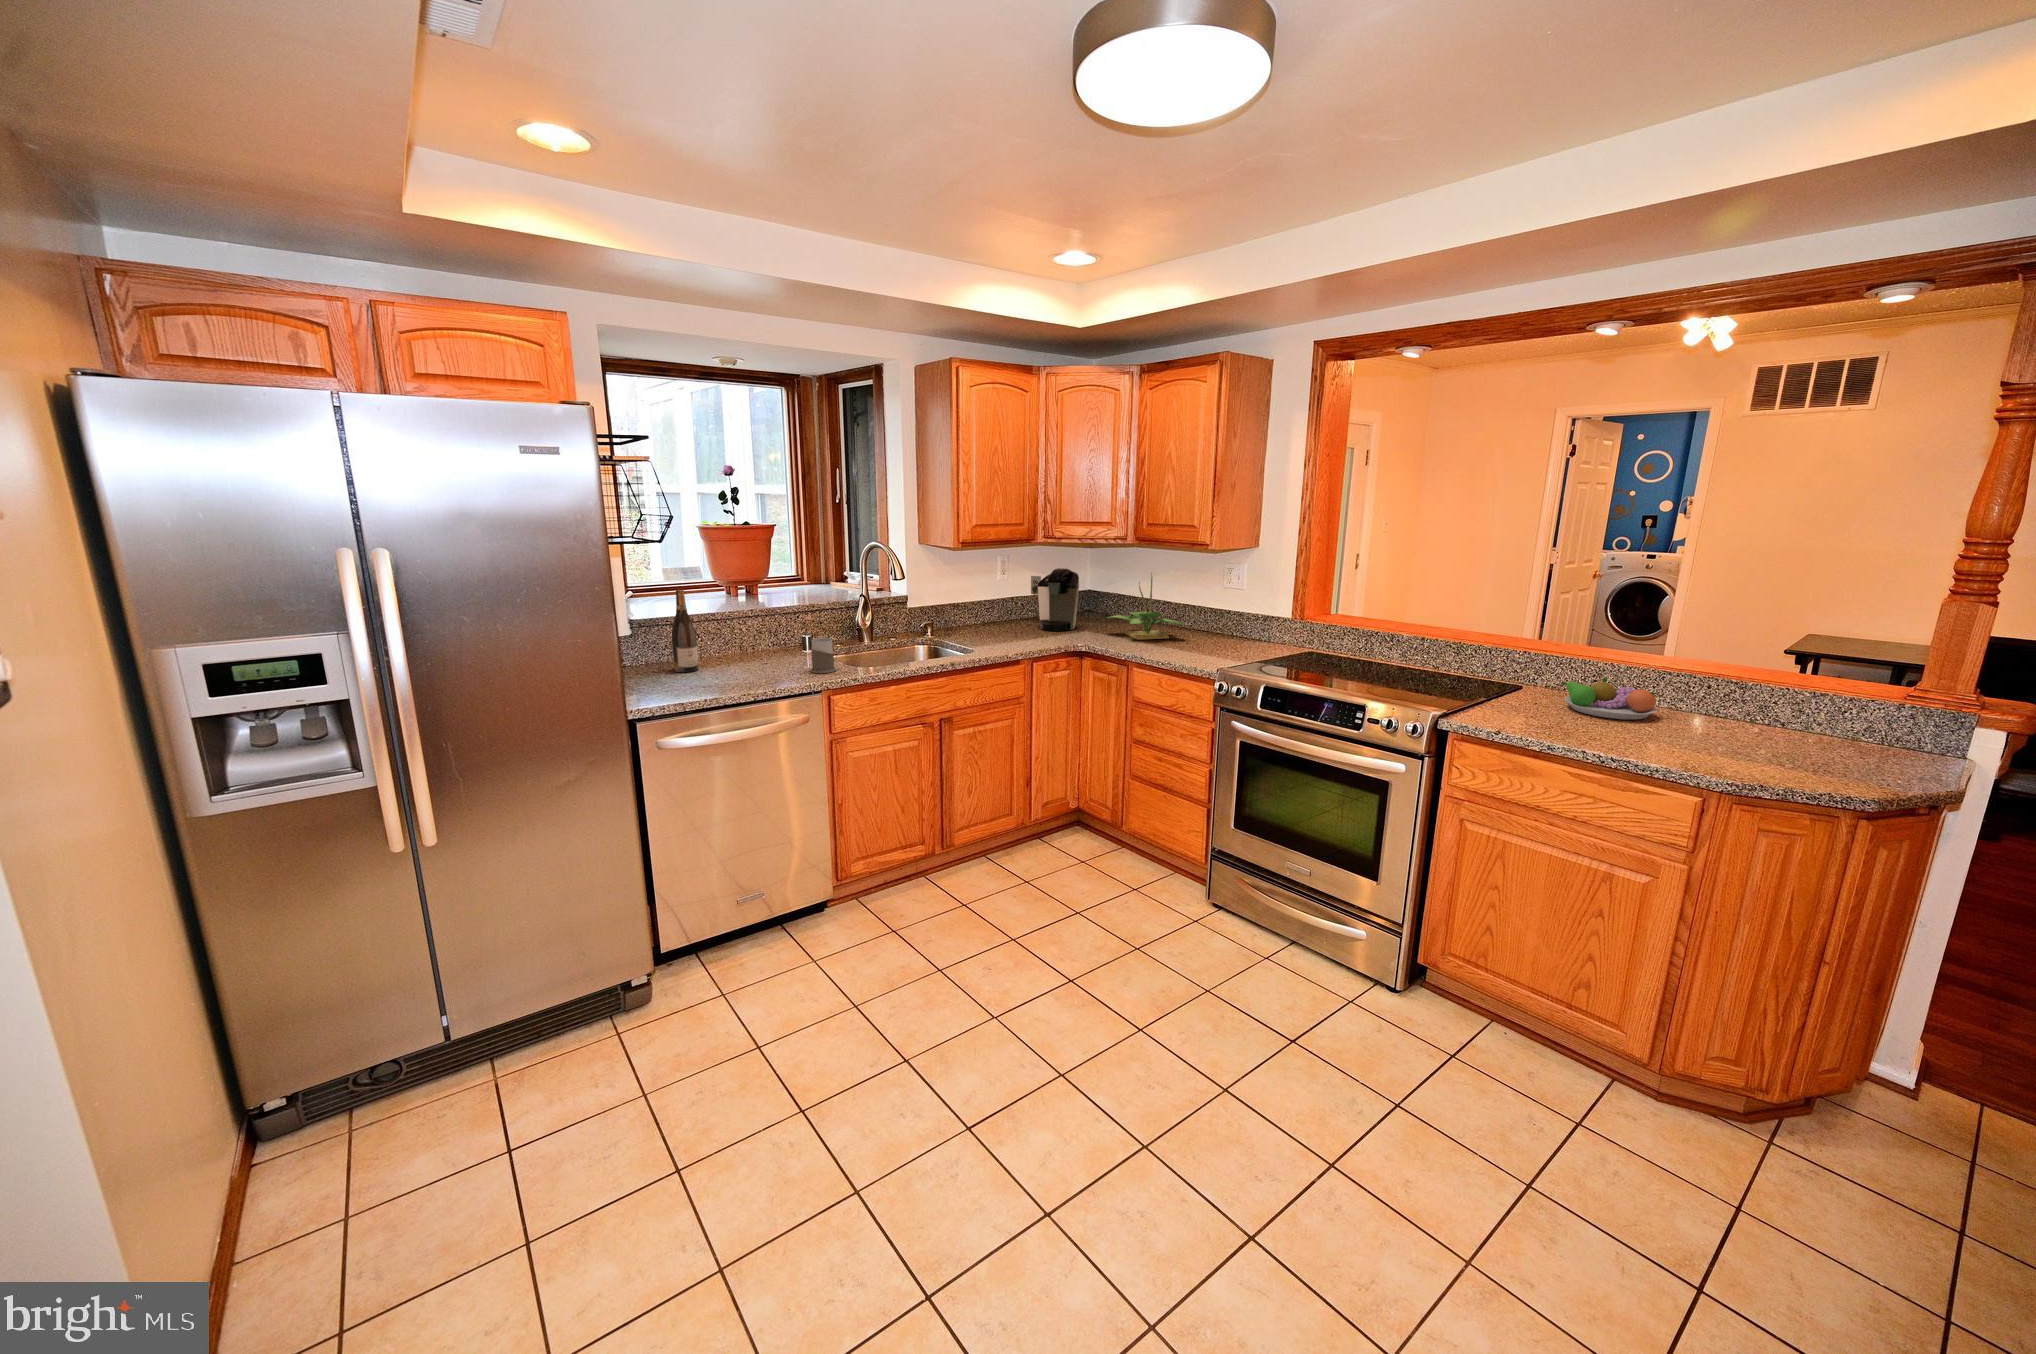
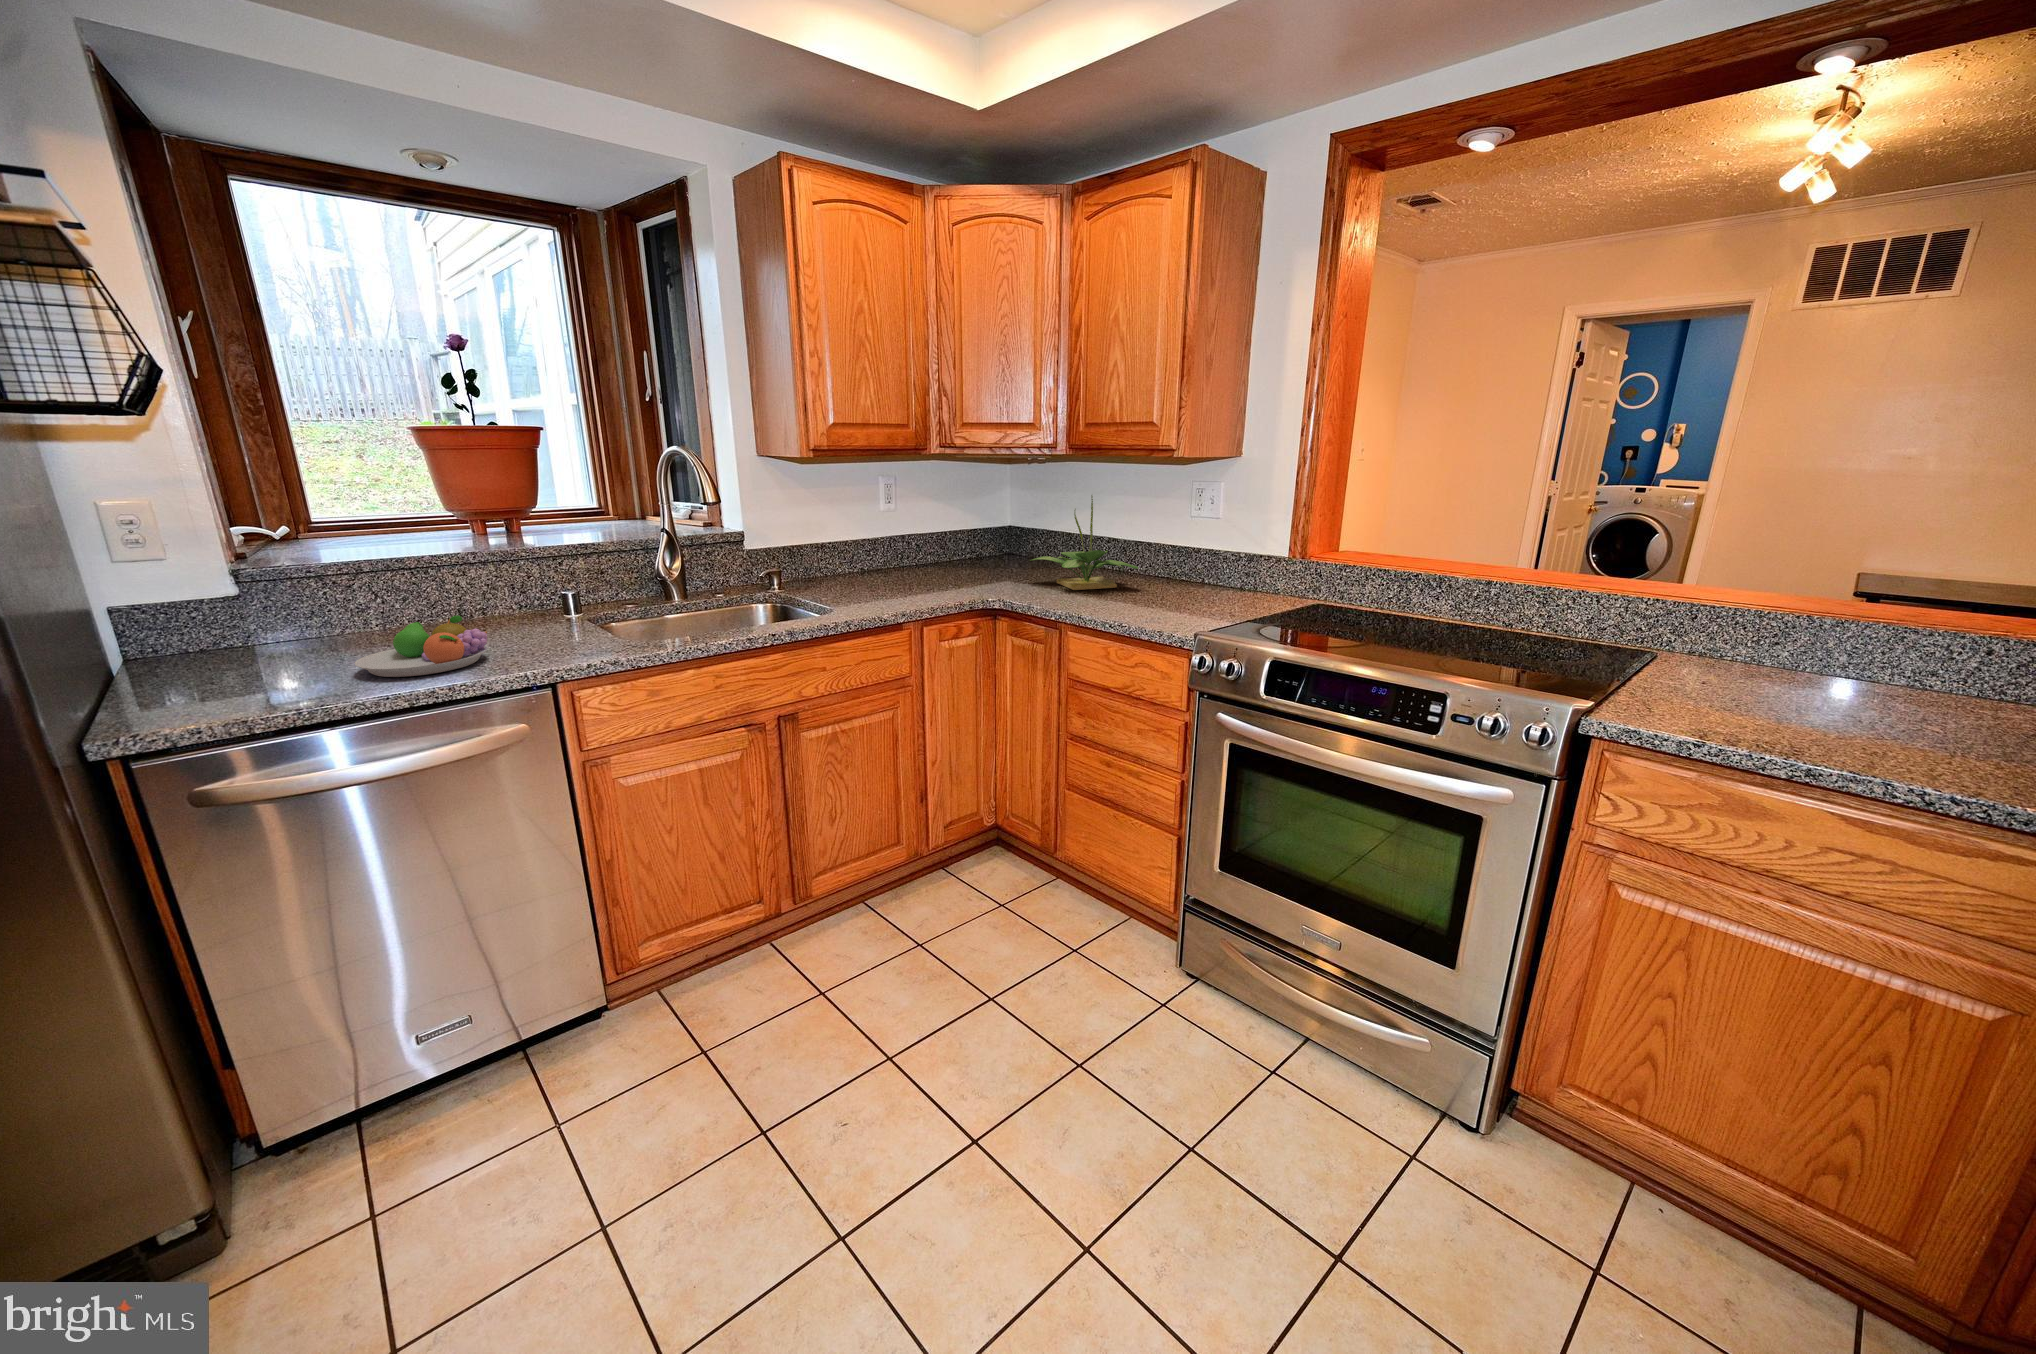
coffee maker: present [1031,568,1079,631] -> none [928,492,992,580]
wine bottle: present [672,590,698,672] -> none [293,517,357,657]
mug: present [811,638,842,673] -> none [544,596,601,653]
fruit bowl: present [1561,677,1657,720] -> present [355,616,489,677]

